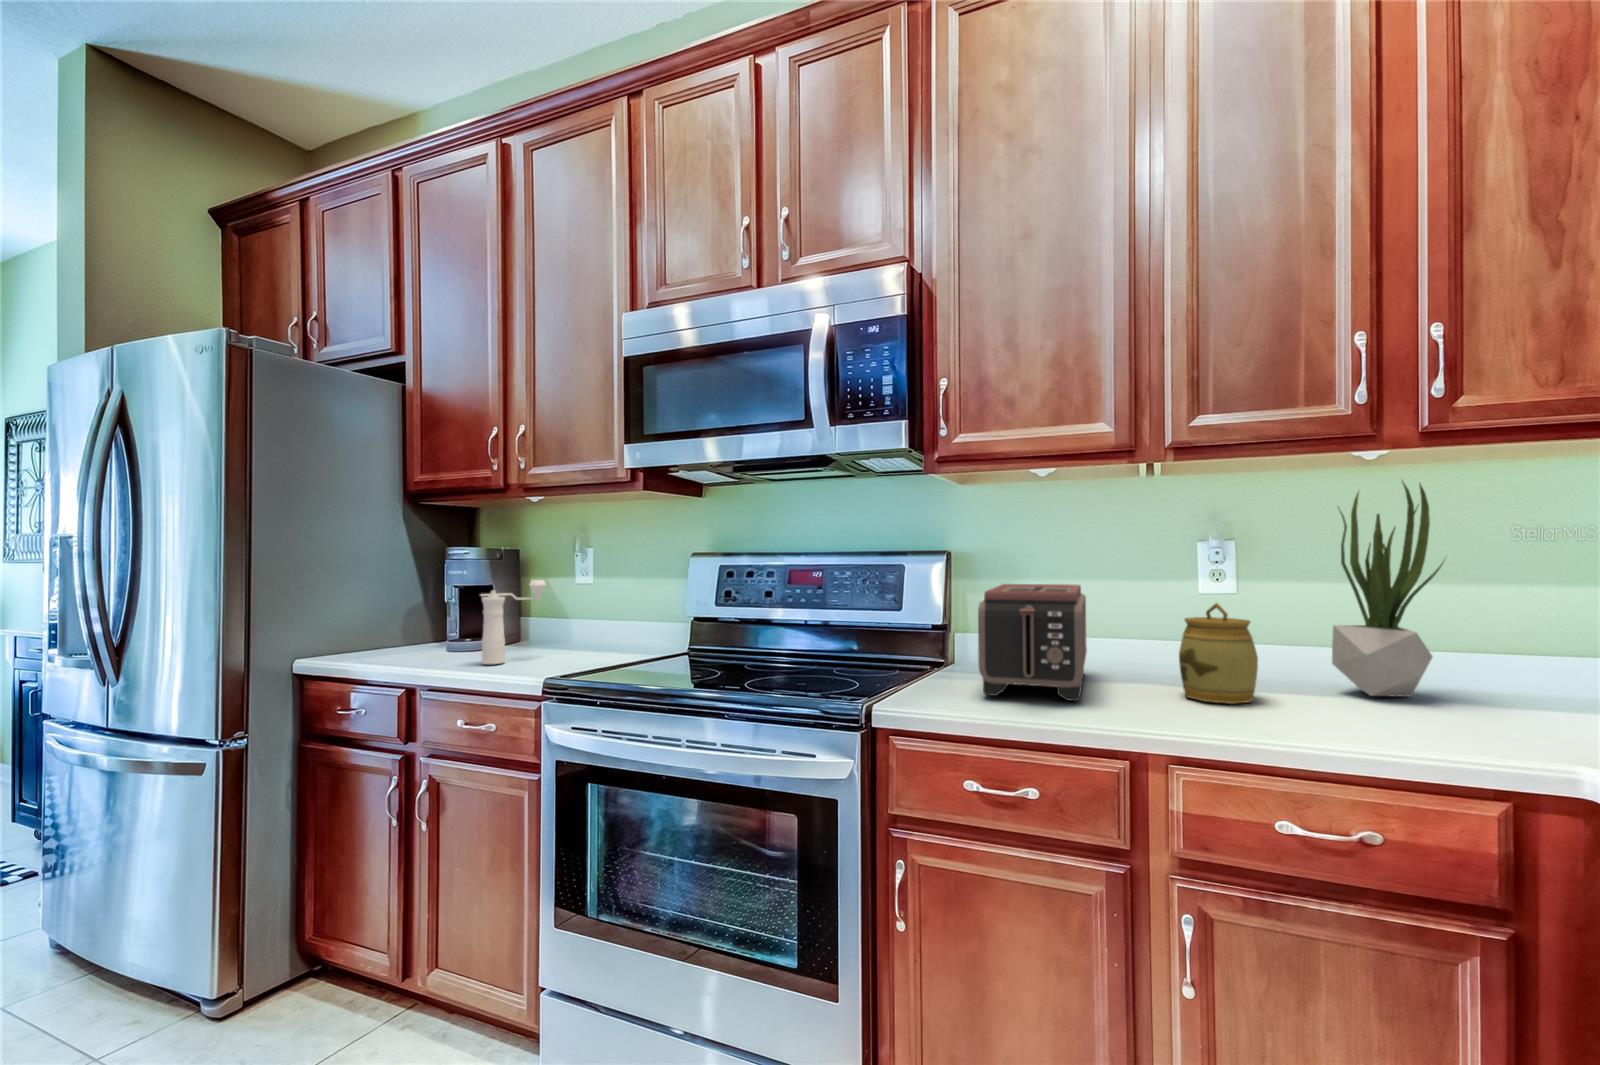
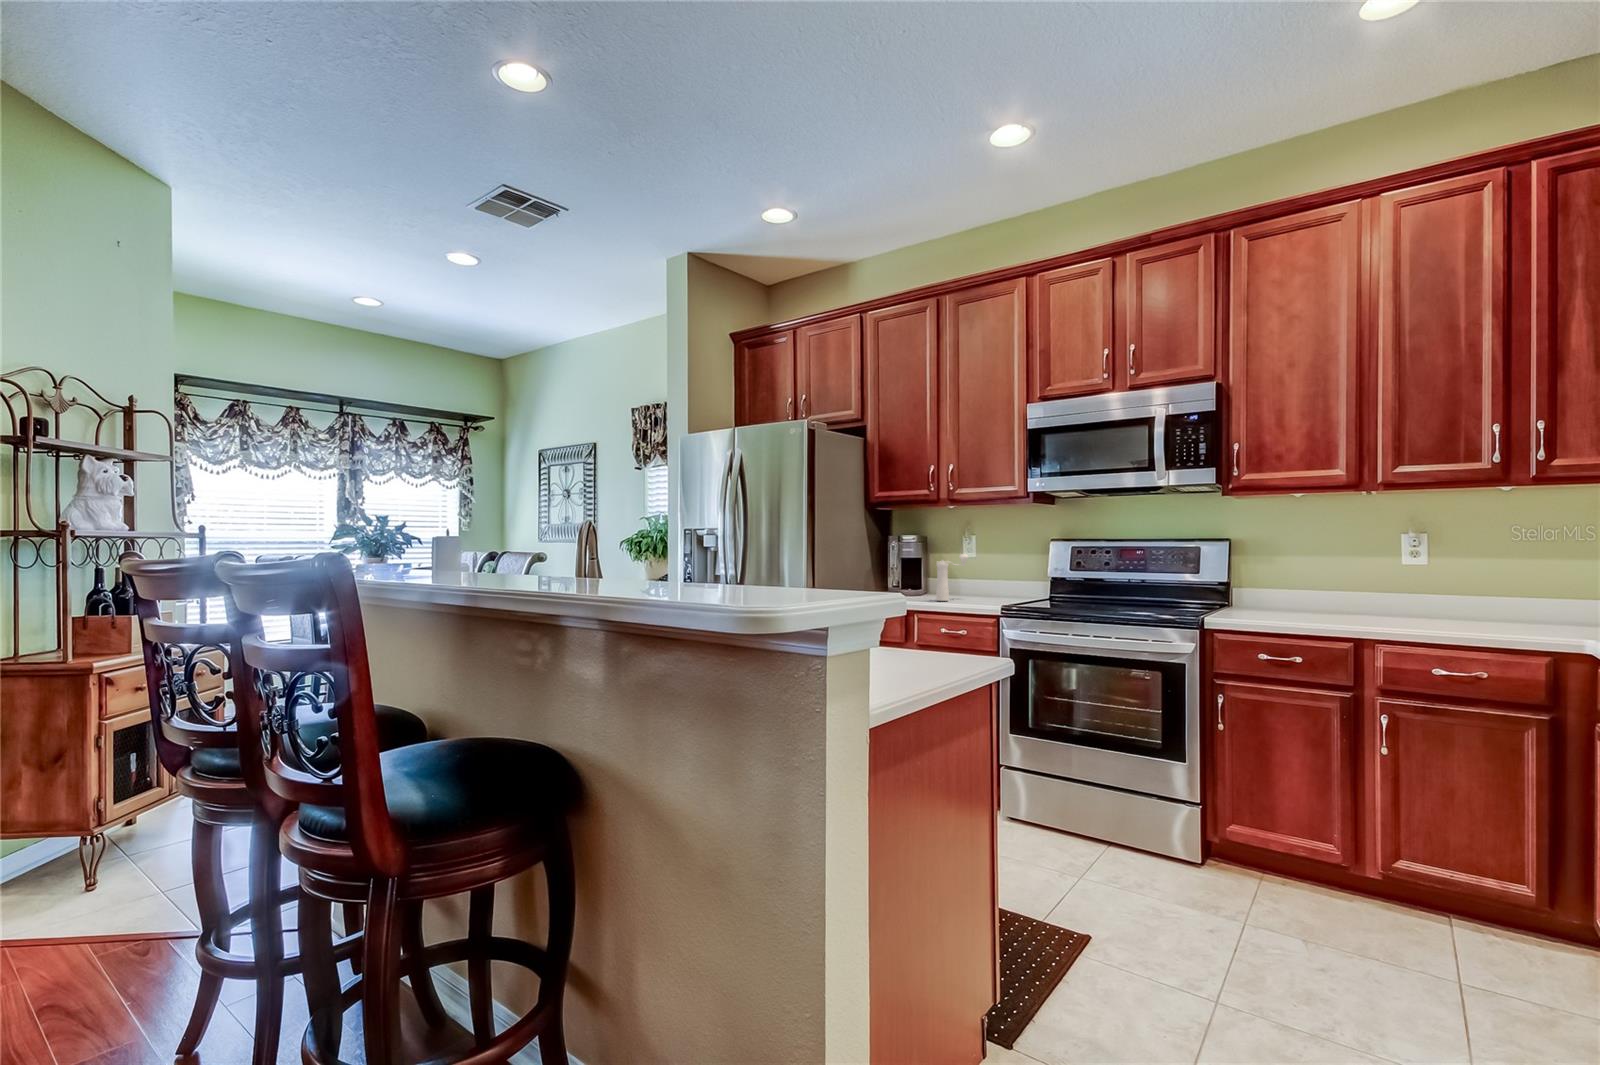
potted plant: present [1332,482,1444,697] -> none [1482,502,1552,621]
toaster: present [978,584,1087,701] -> none [1263,558,1327,618]
jar: present [1179,603,1258,704] -> none [1385,568,1433,621]

